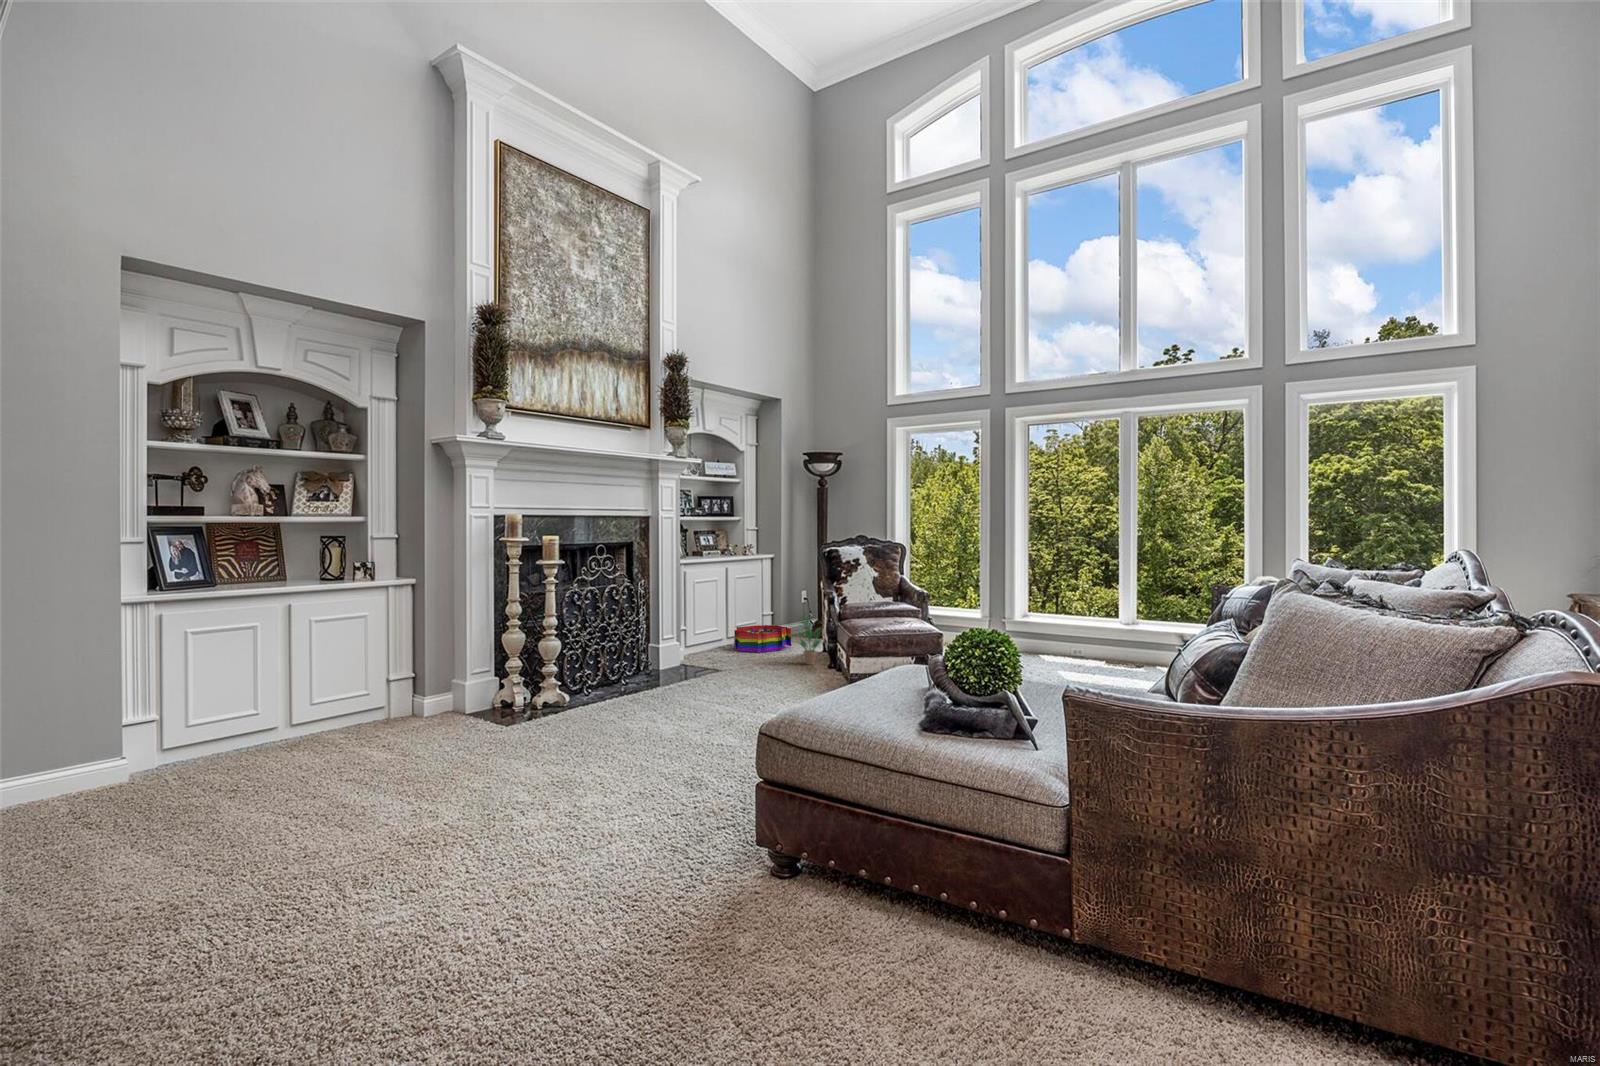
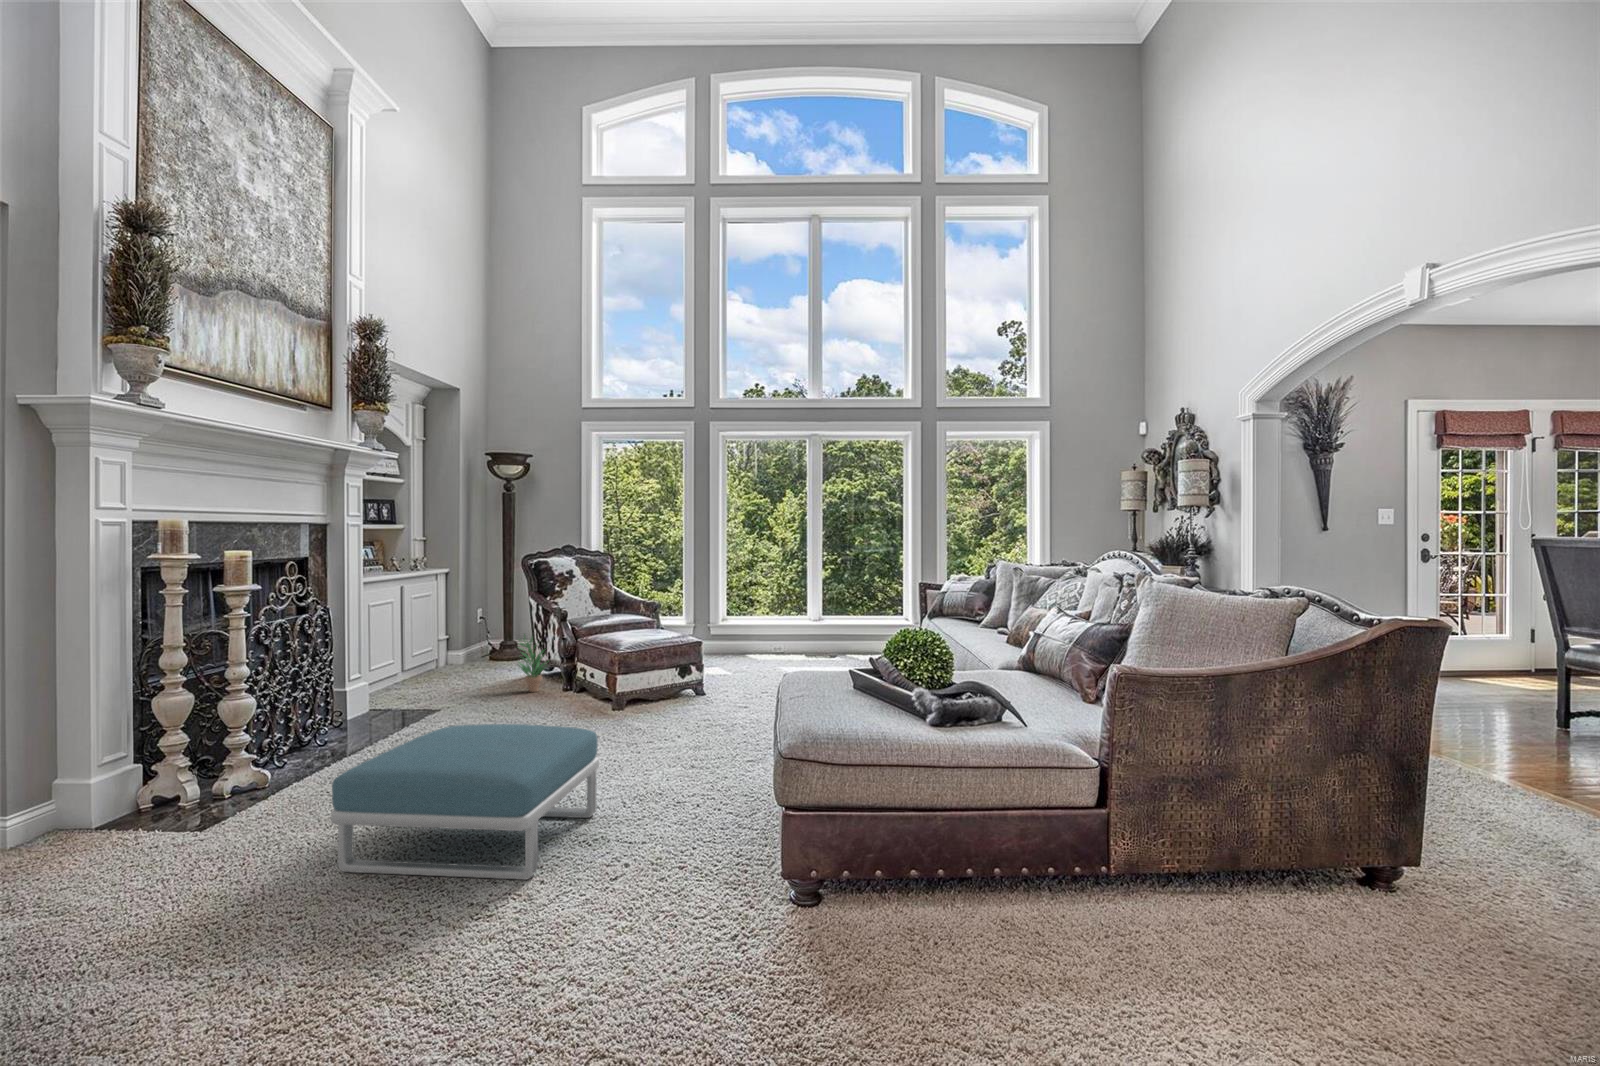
storage bin: present [734,625,791,653] -> none [409,652,485,687]
footstool: none [524,677,728,801] -> present [331,724,599,880]

